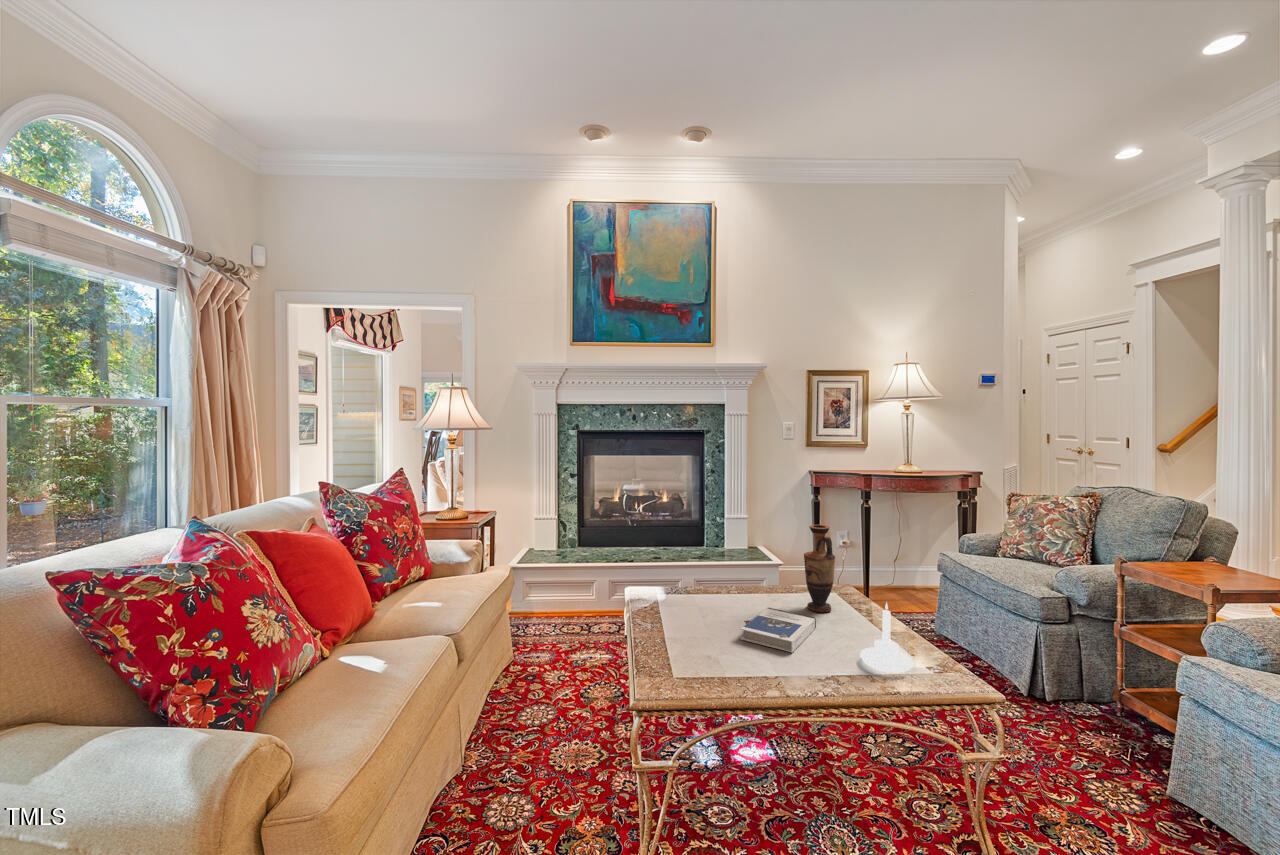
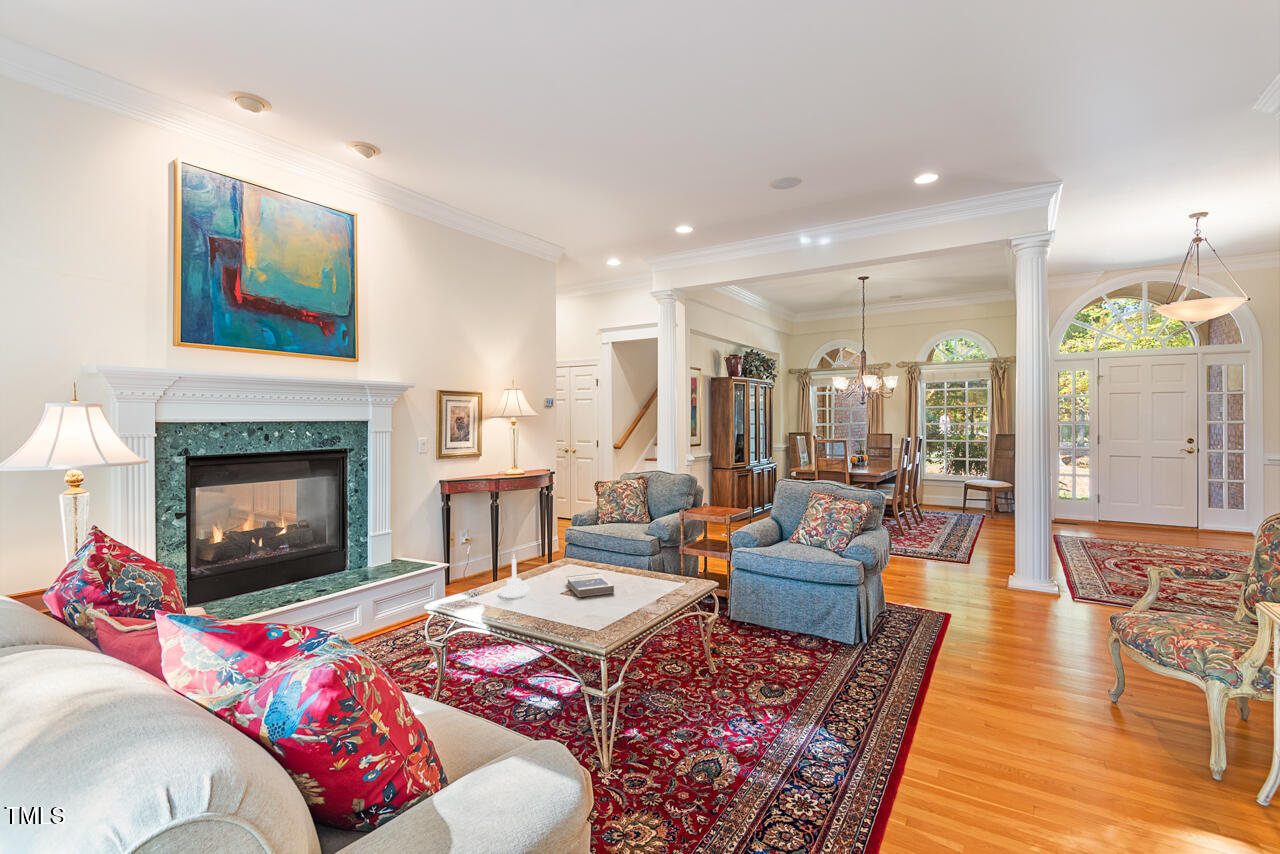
vase: present [804,525,835,612] -> none [570,513,591,573]
candle holder: present [860,603,913,673] -> present [499,556,530,596]

